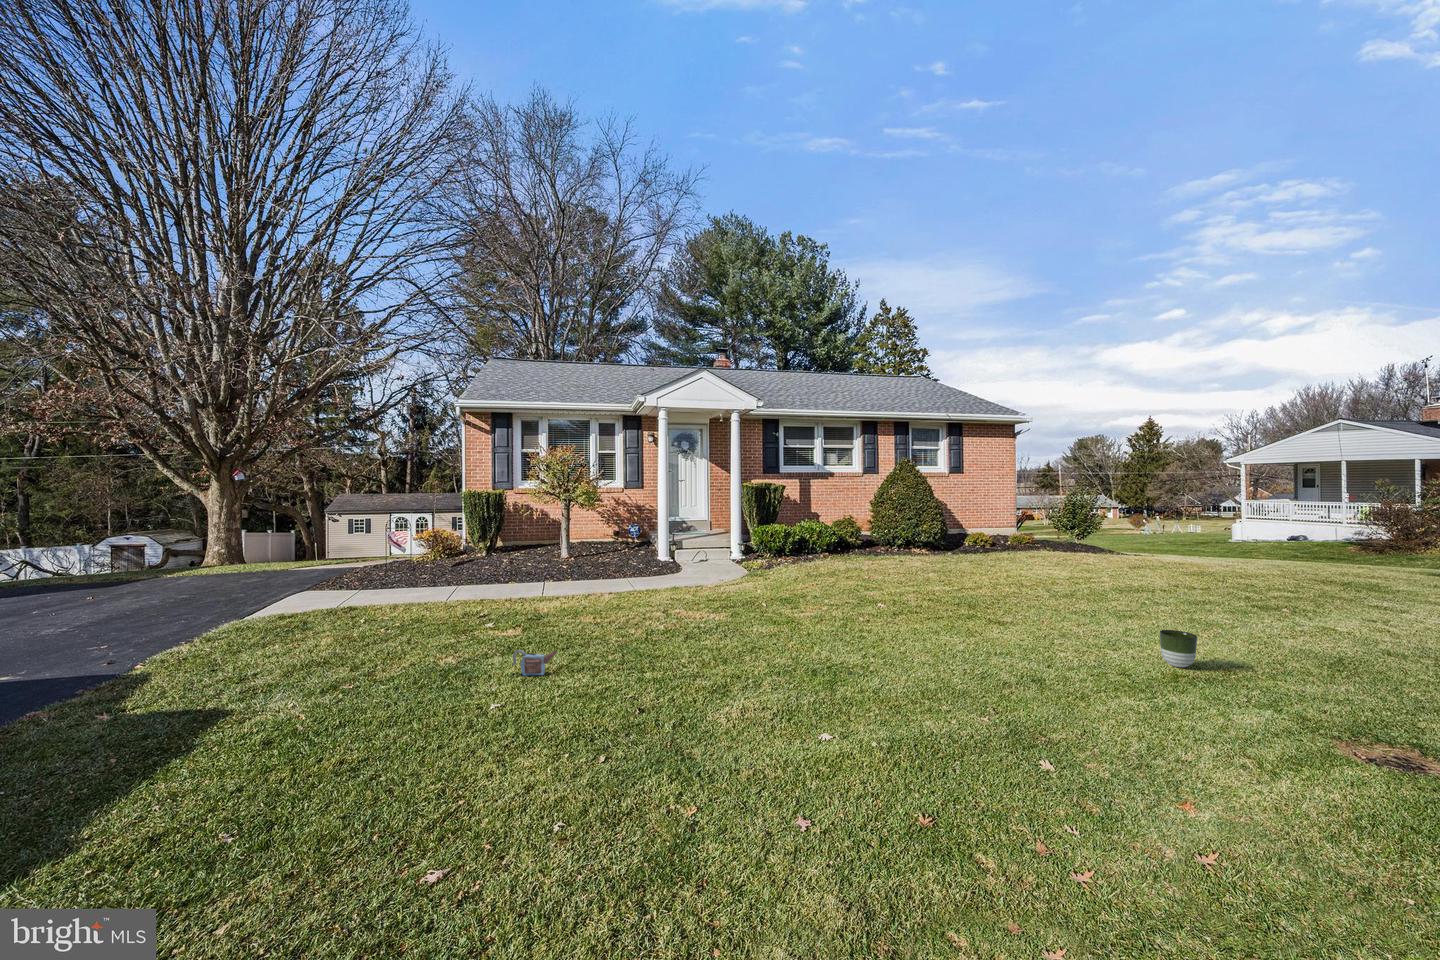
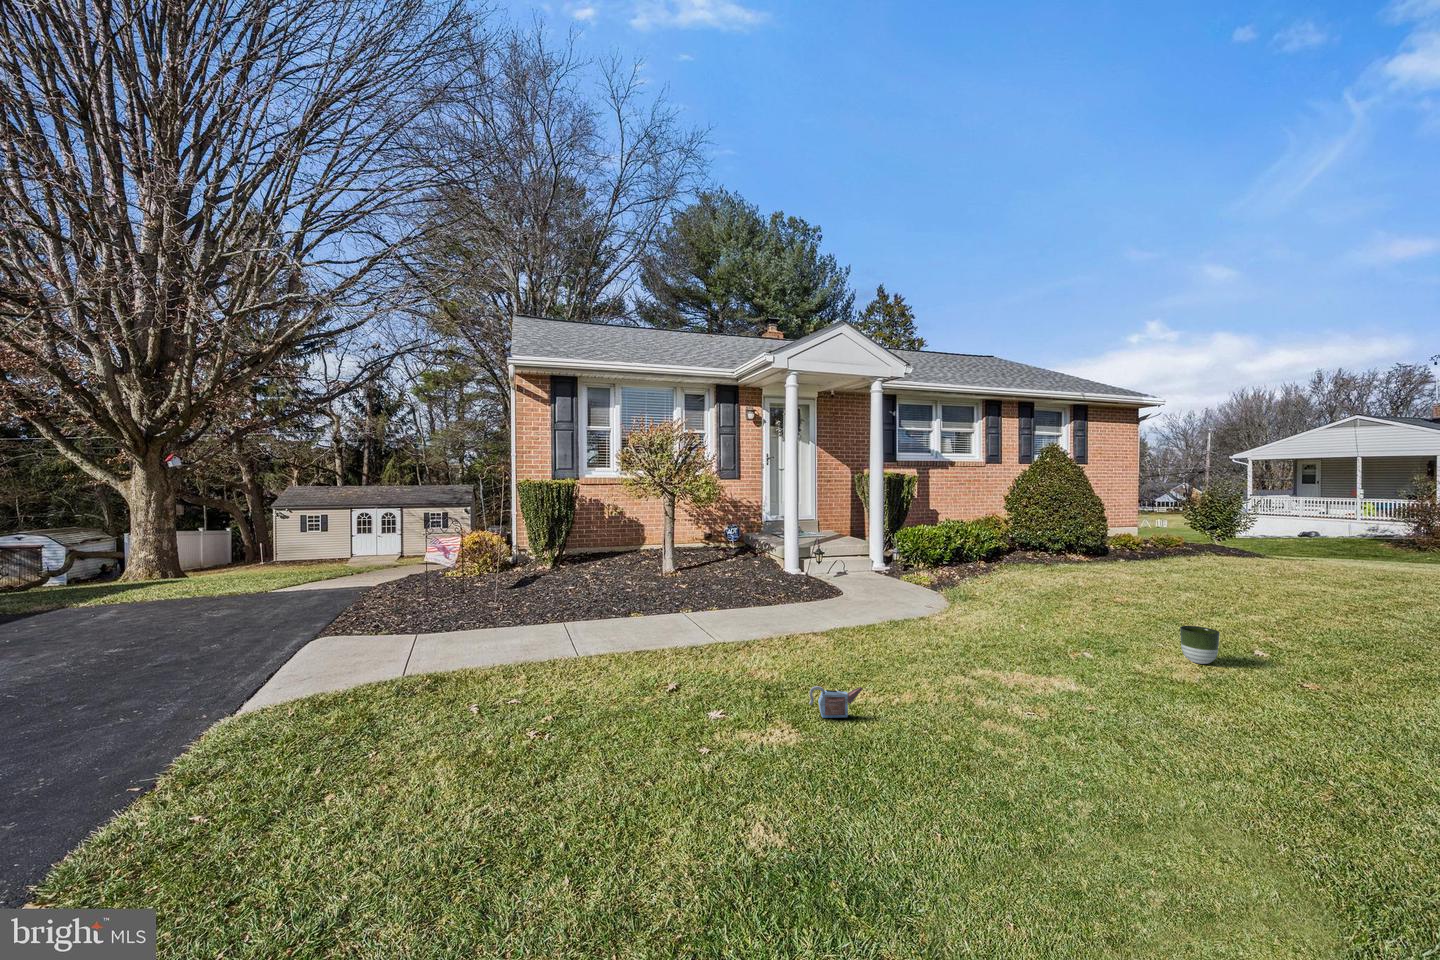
watering can: present [513,650,557,676] -> present [809,686,863,718]

